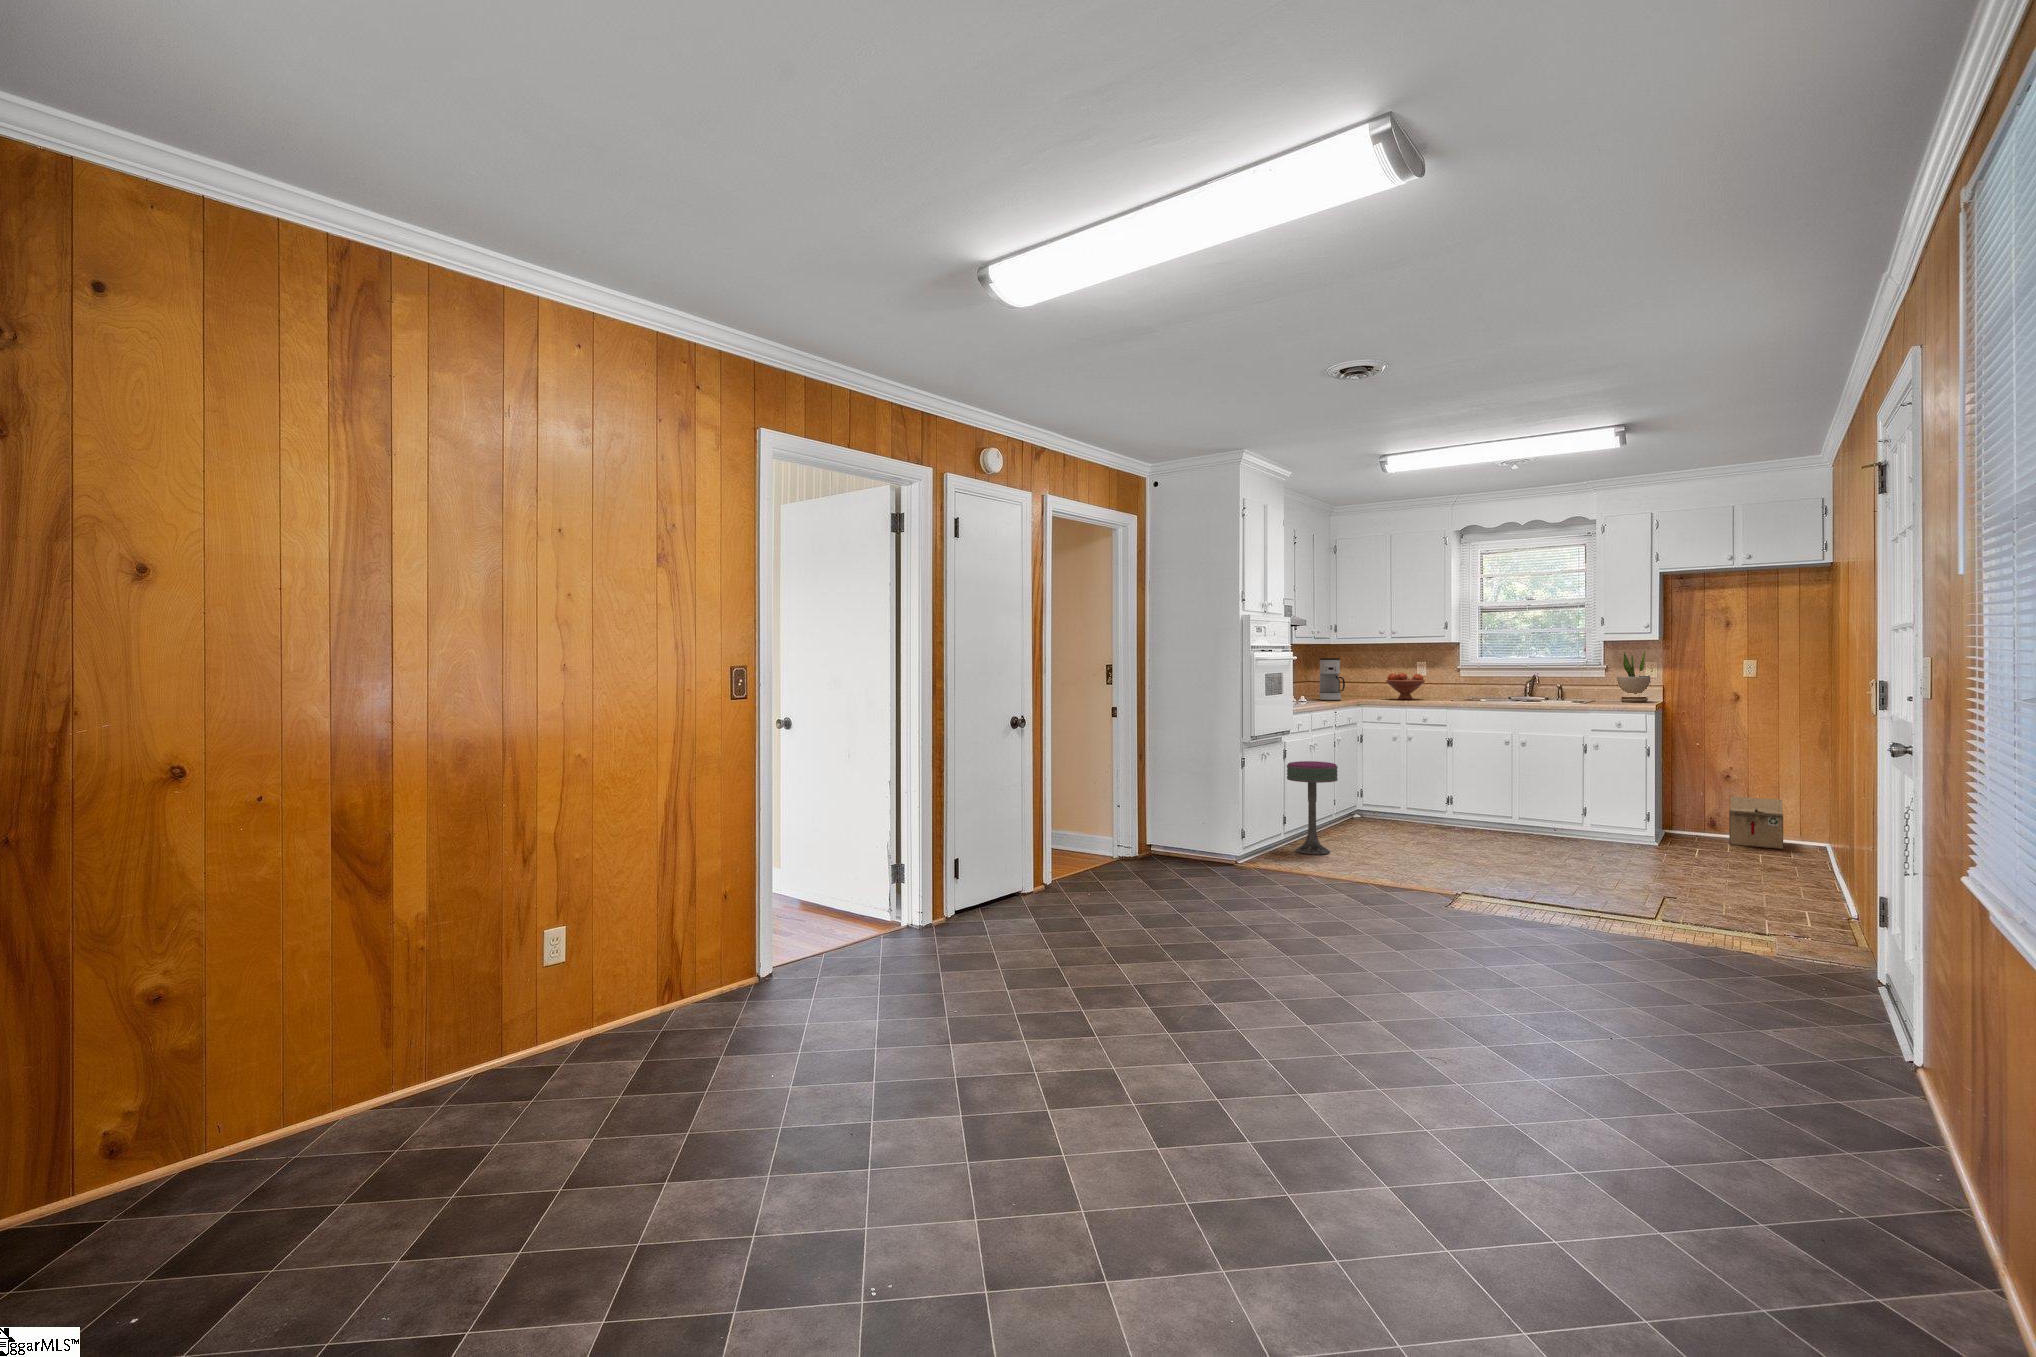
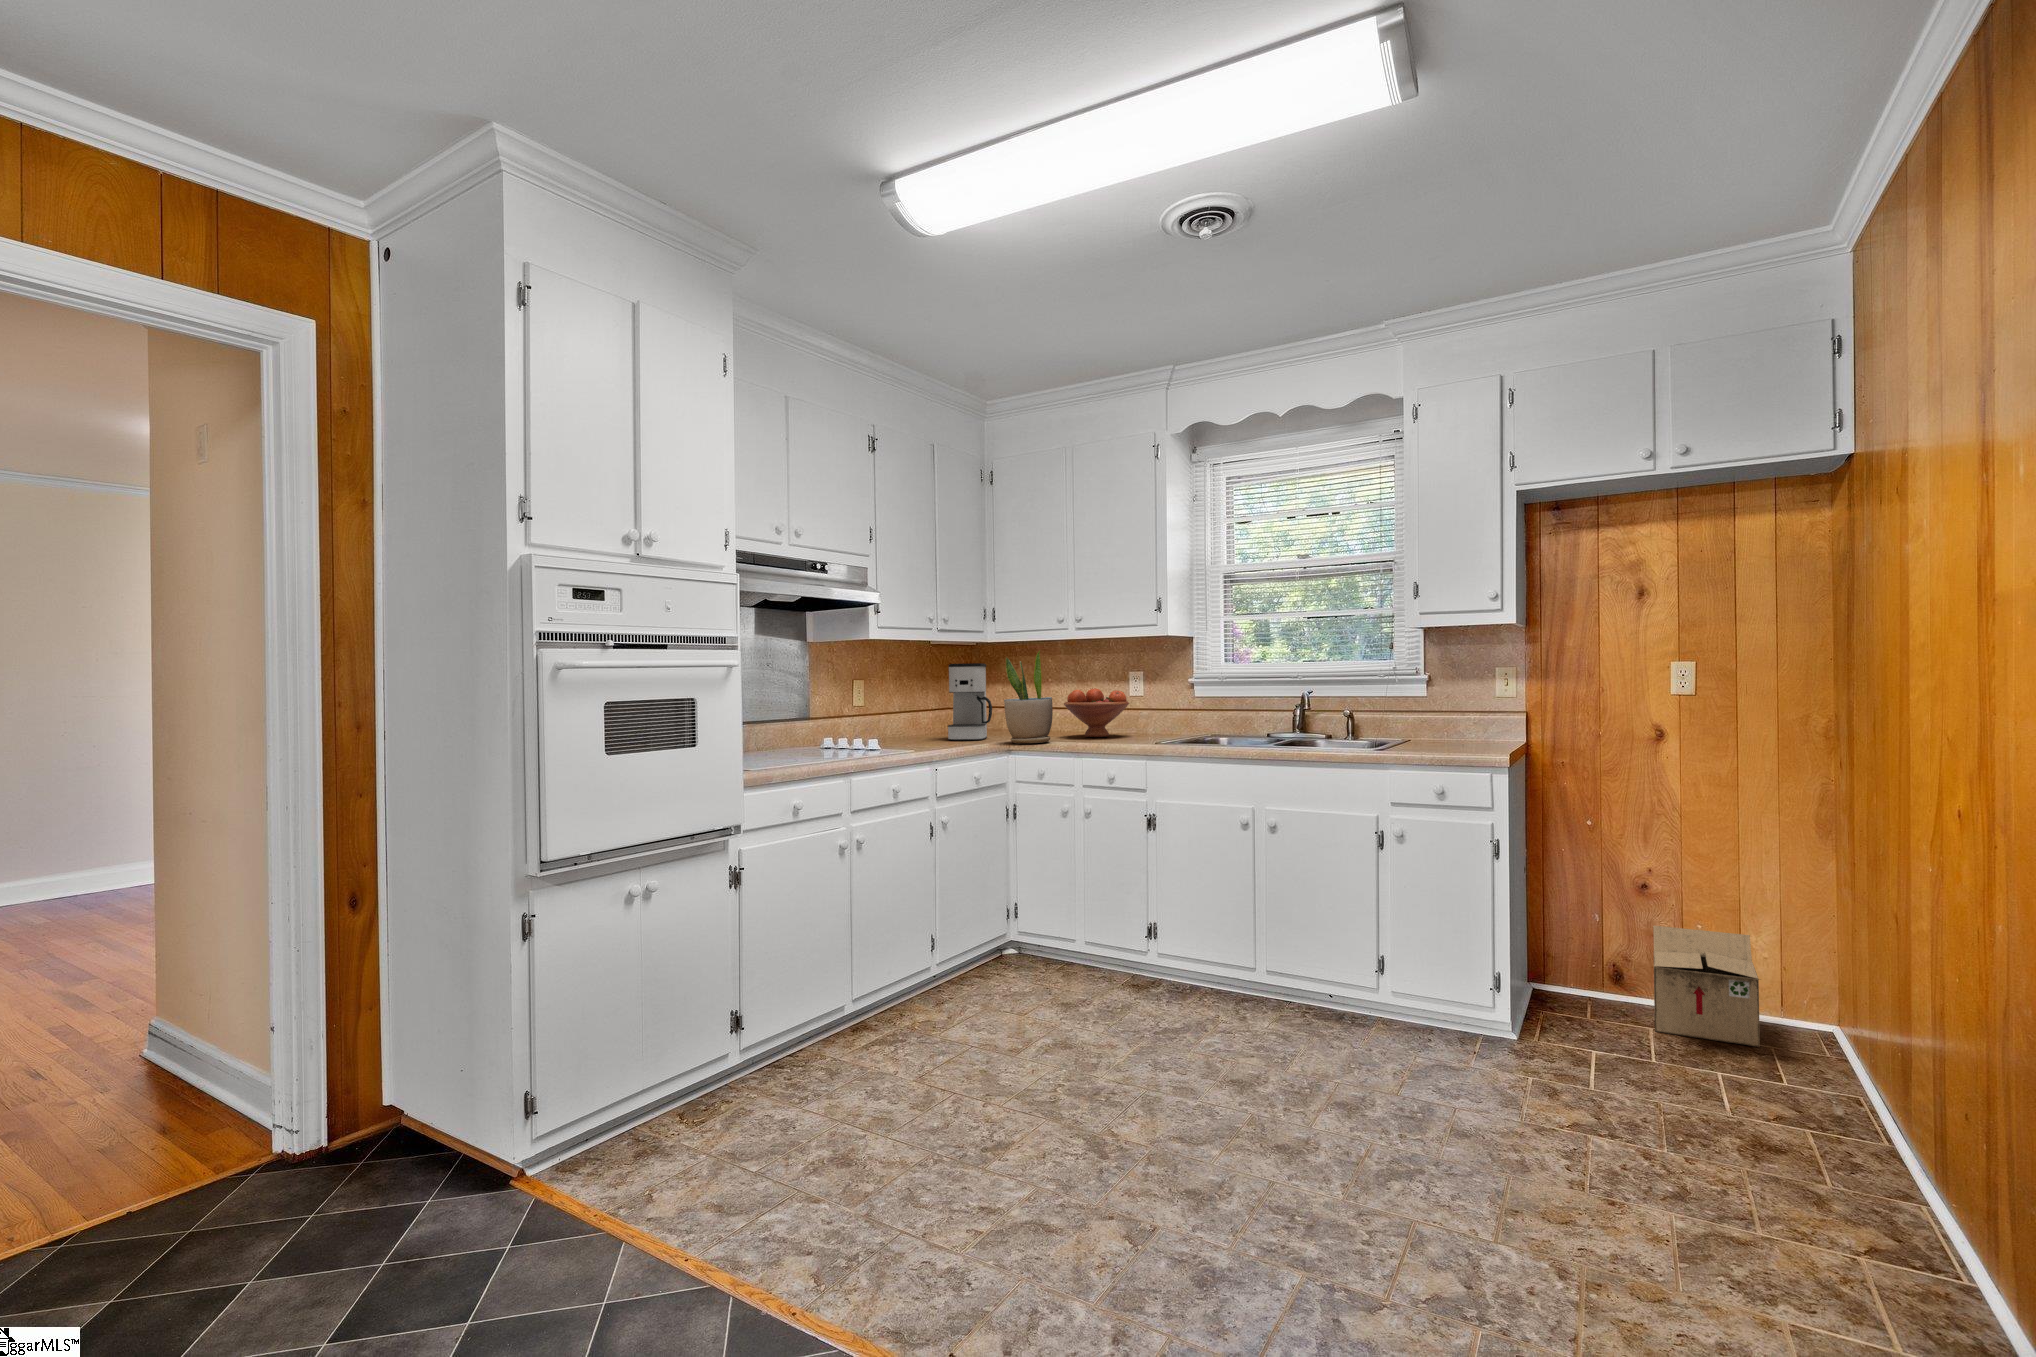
potted plant: present [1617,651,1650,702] -> present [1004,651,1053,743]
bar stool: present [1287,761,1338,855] -> none [715,892,829,1119]

